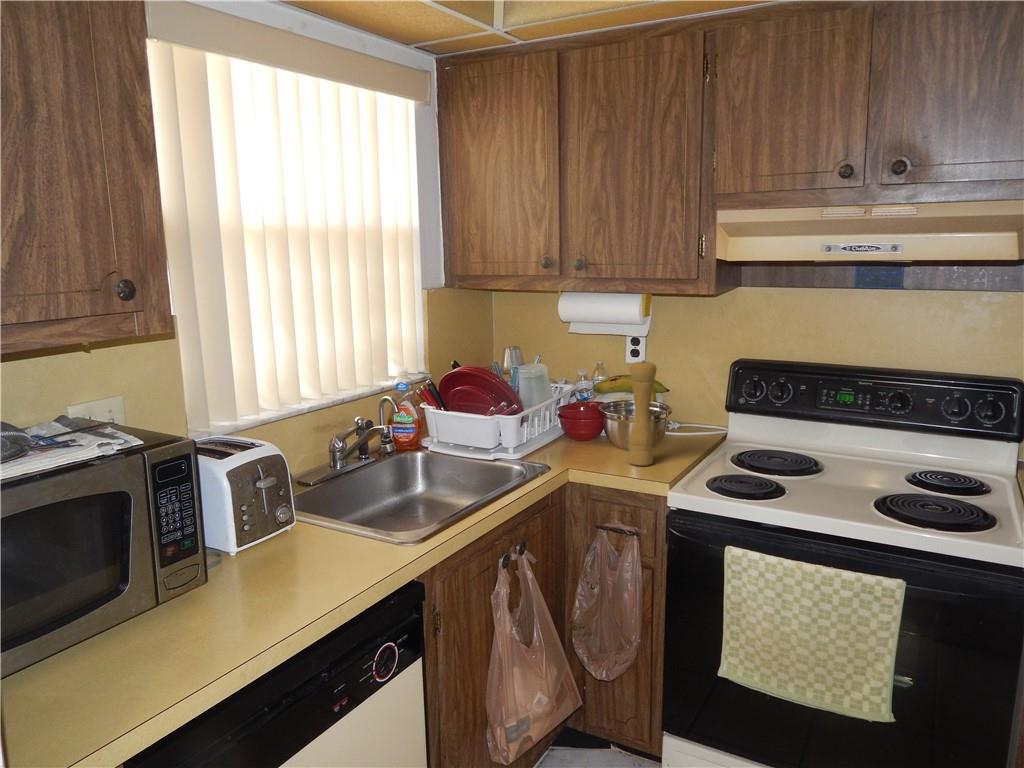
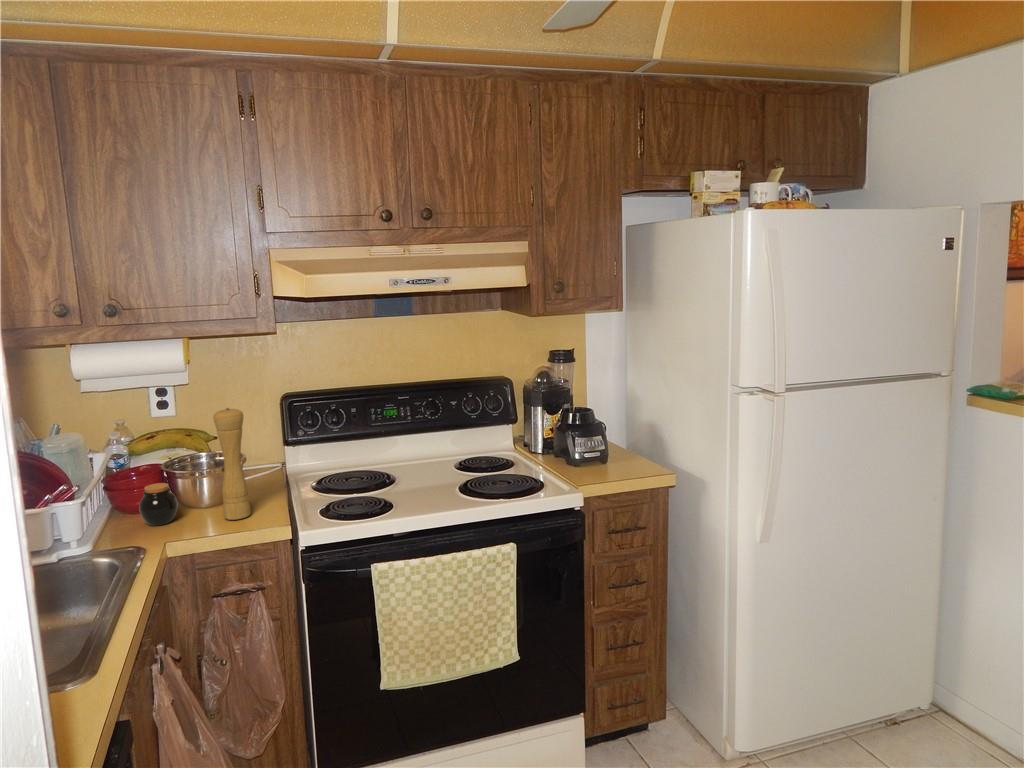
jar: none [570,417,600,453] -> present [139,483,178,526]

